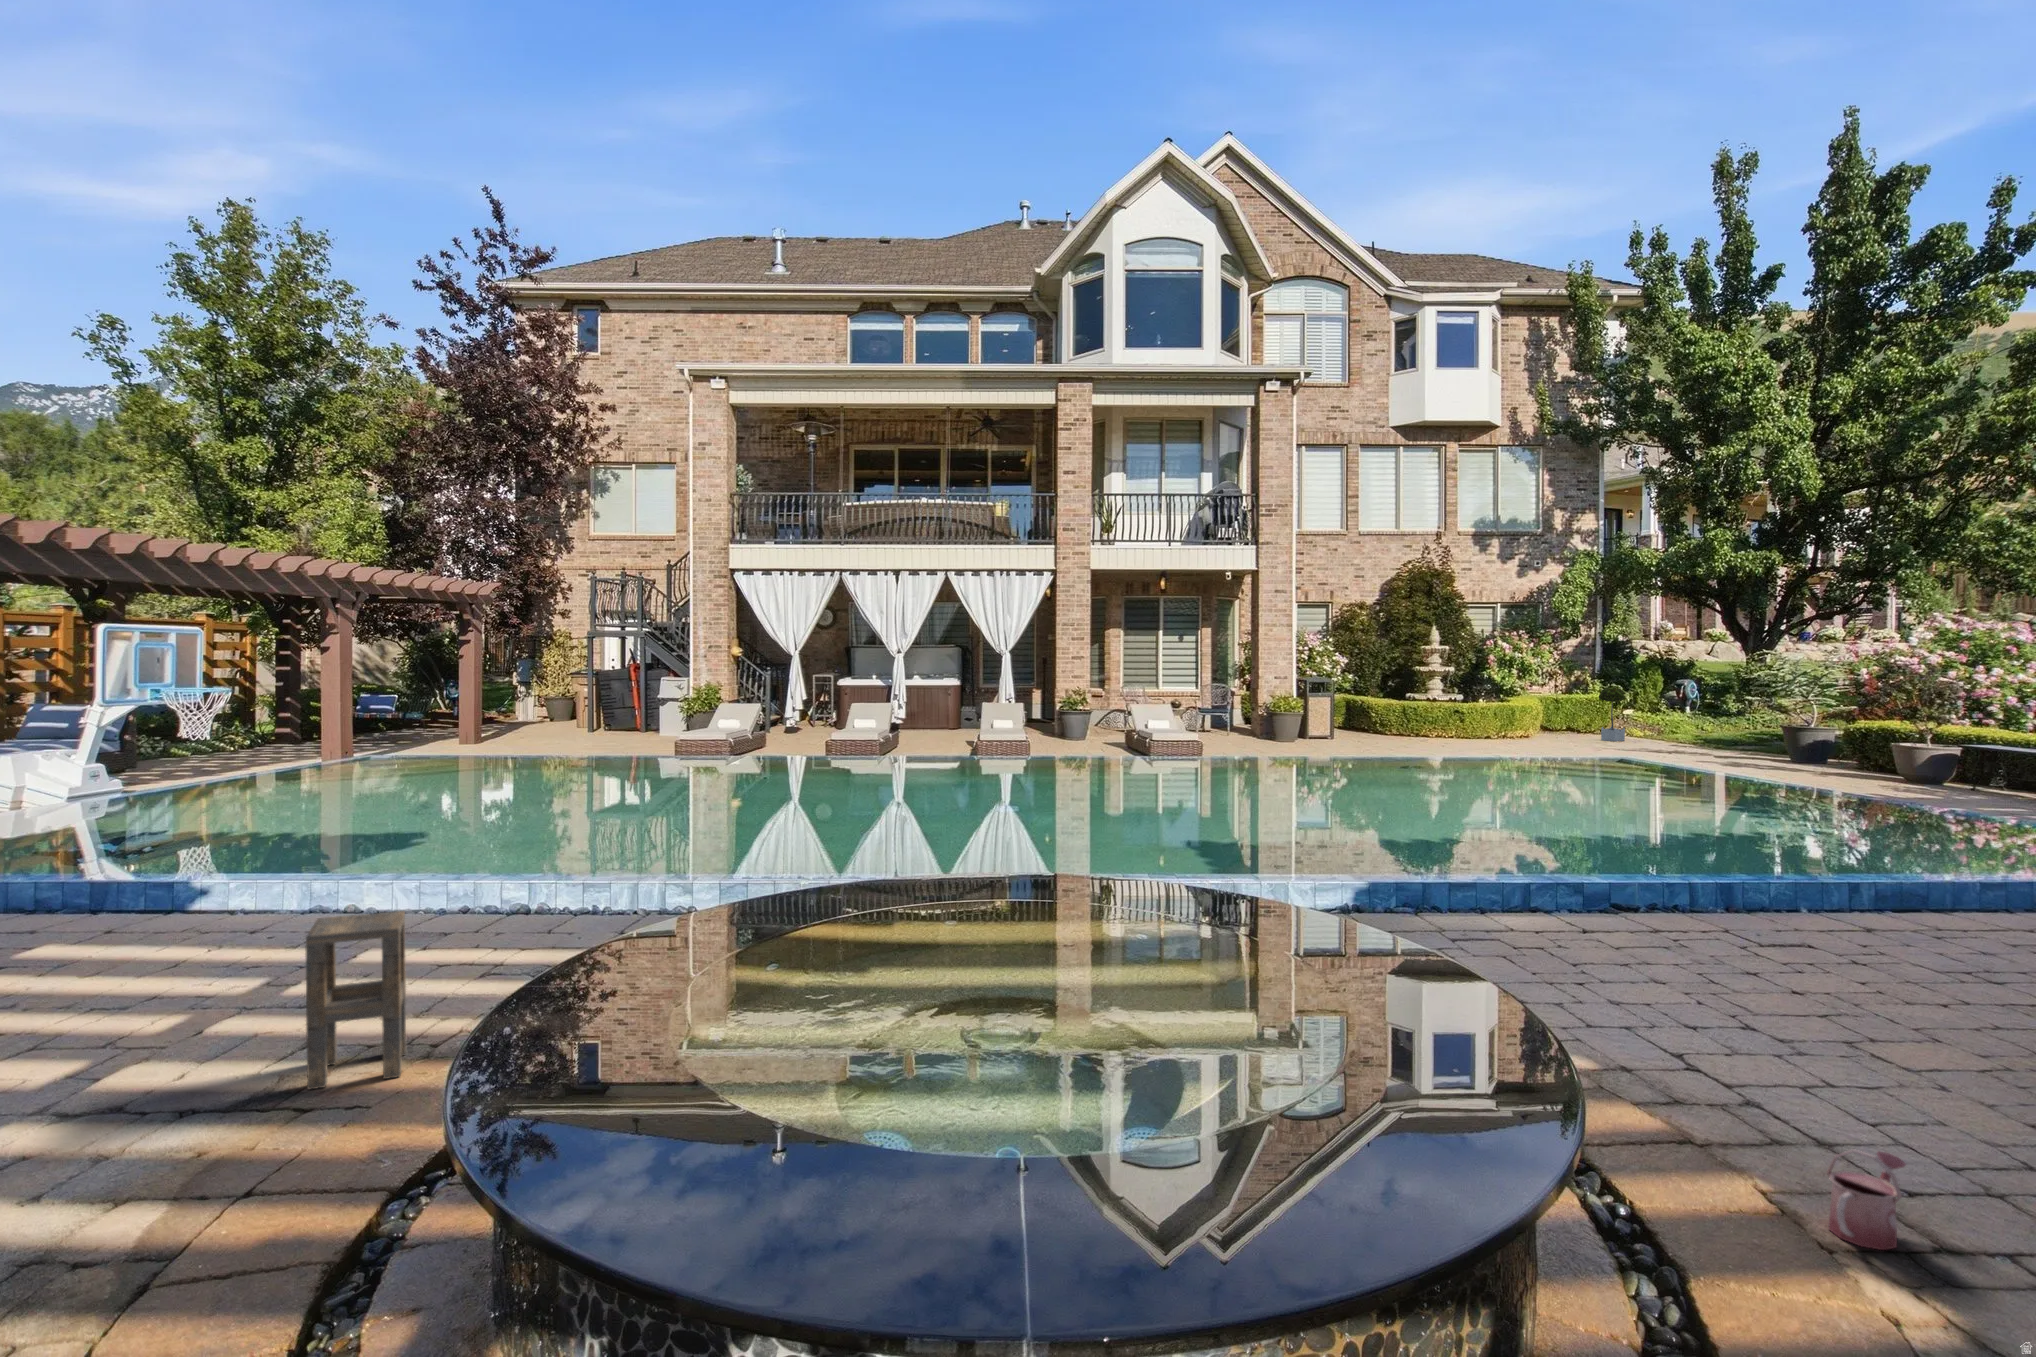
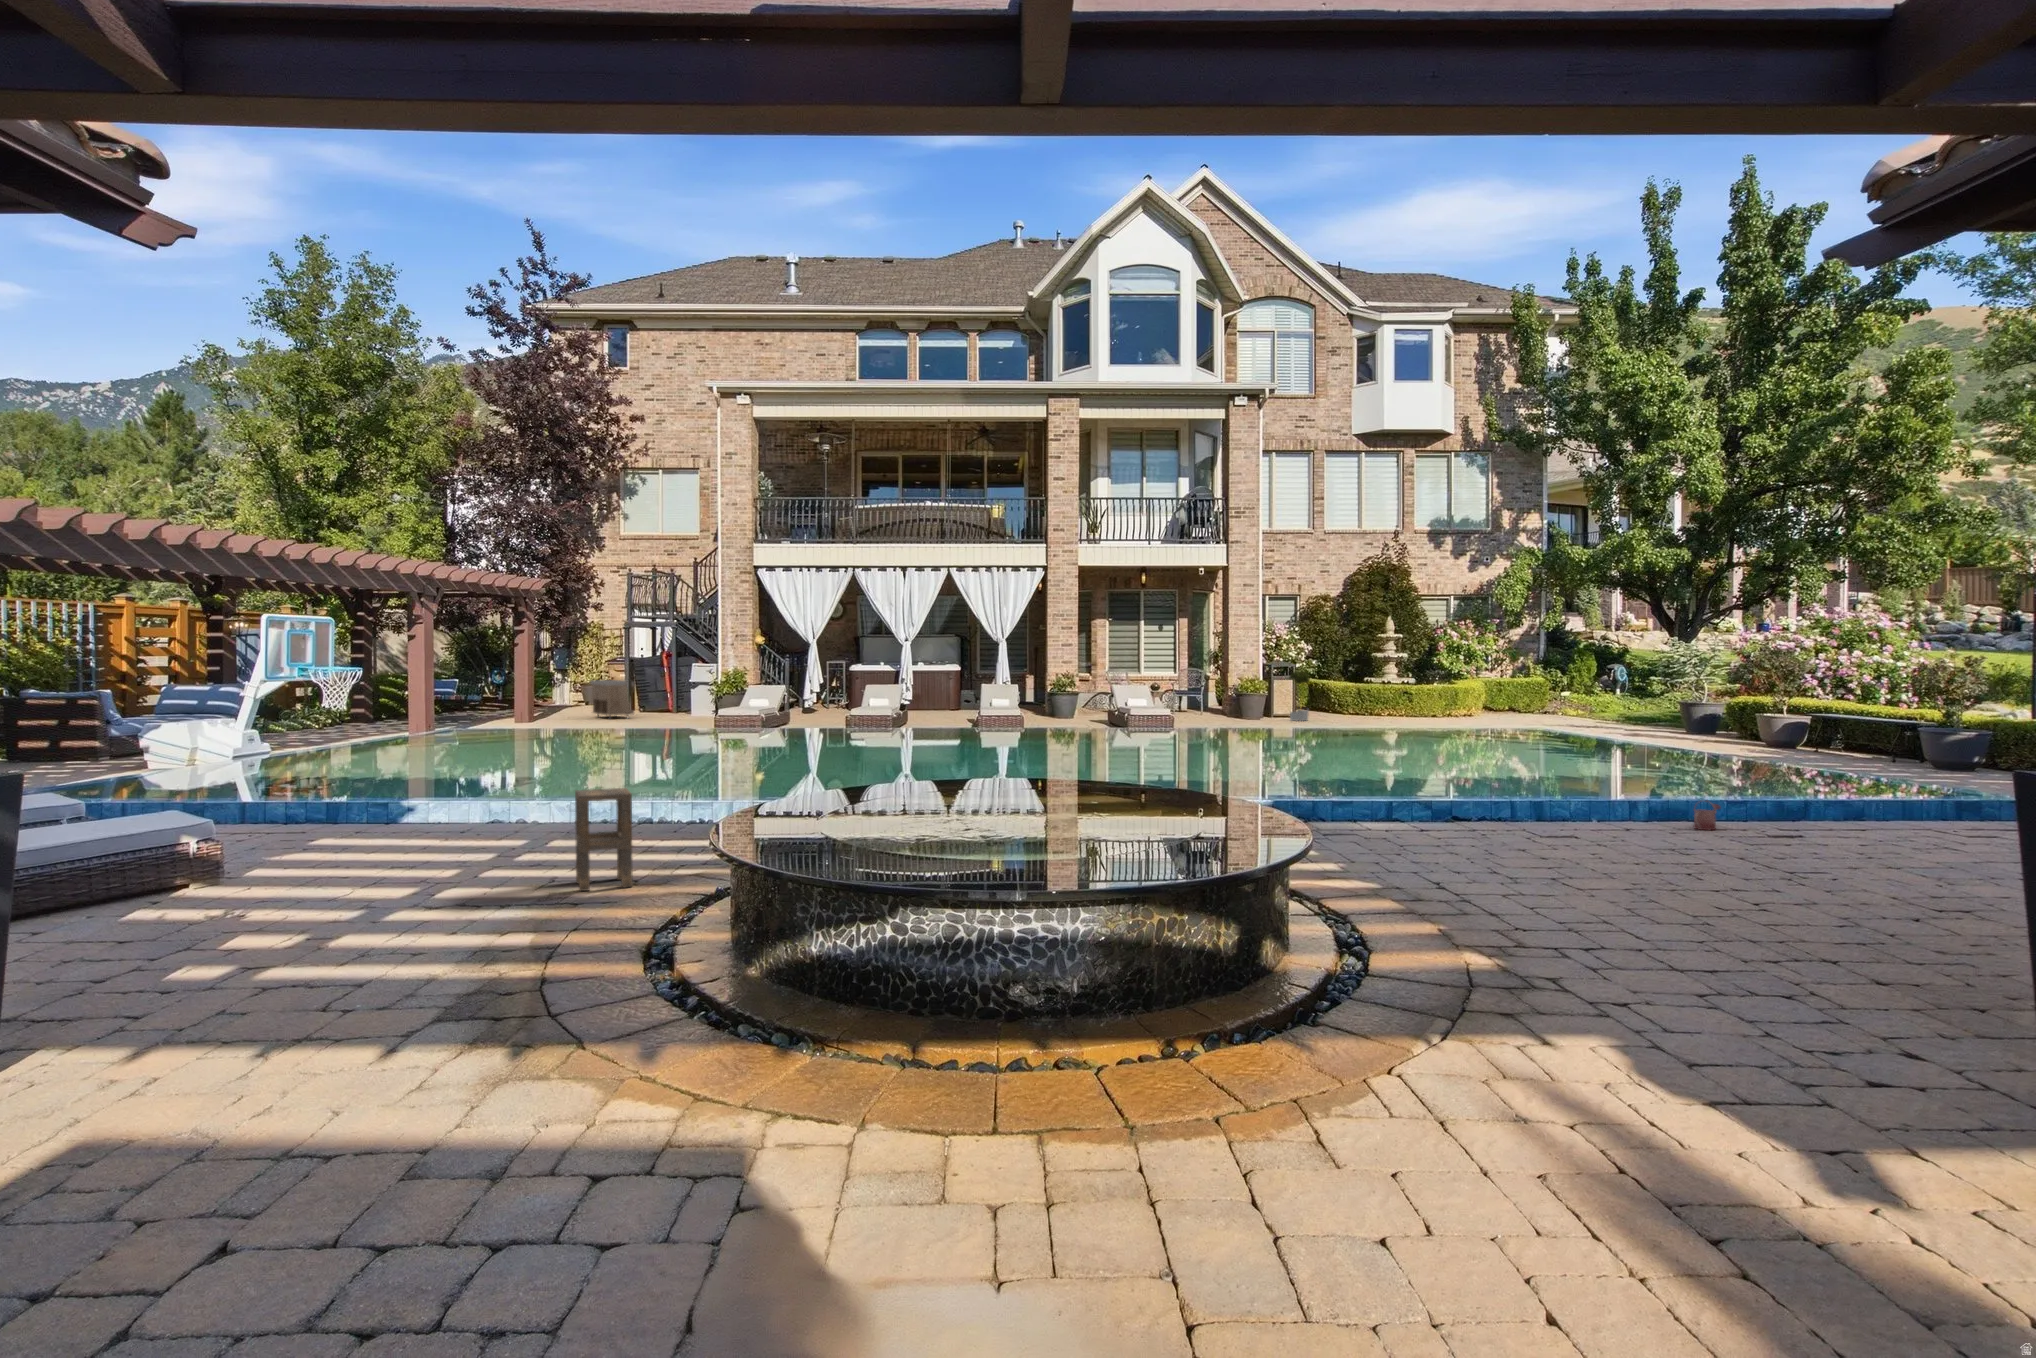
potted tree: present [1599,687,1625,741] -> present [1289,671,1310,721]
storage bench: none [548,695,596,740] -> present [590,680,634,717]
watering can: present [1827,1149,1906,1250] -> present [1694,804,1721,830]

